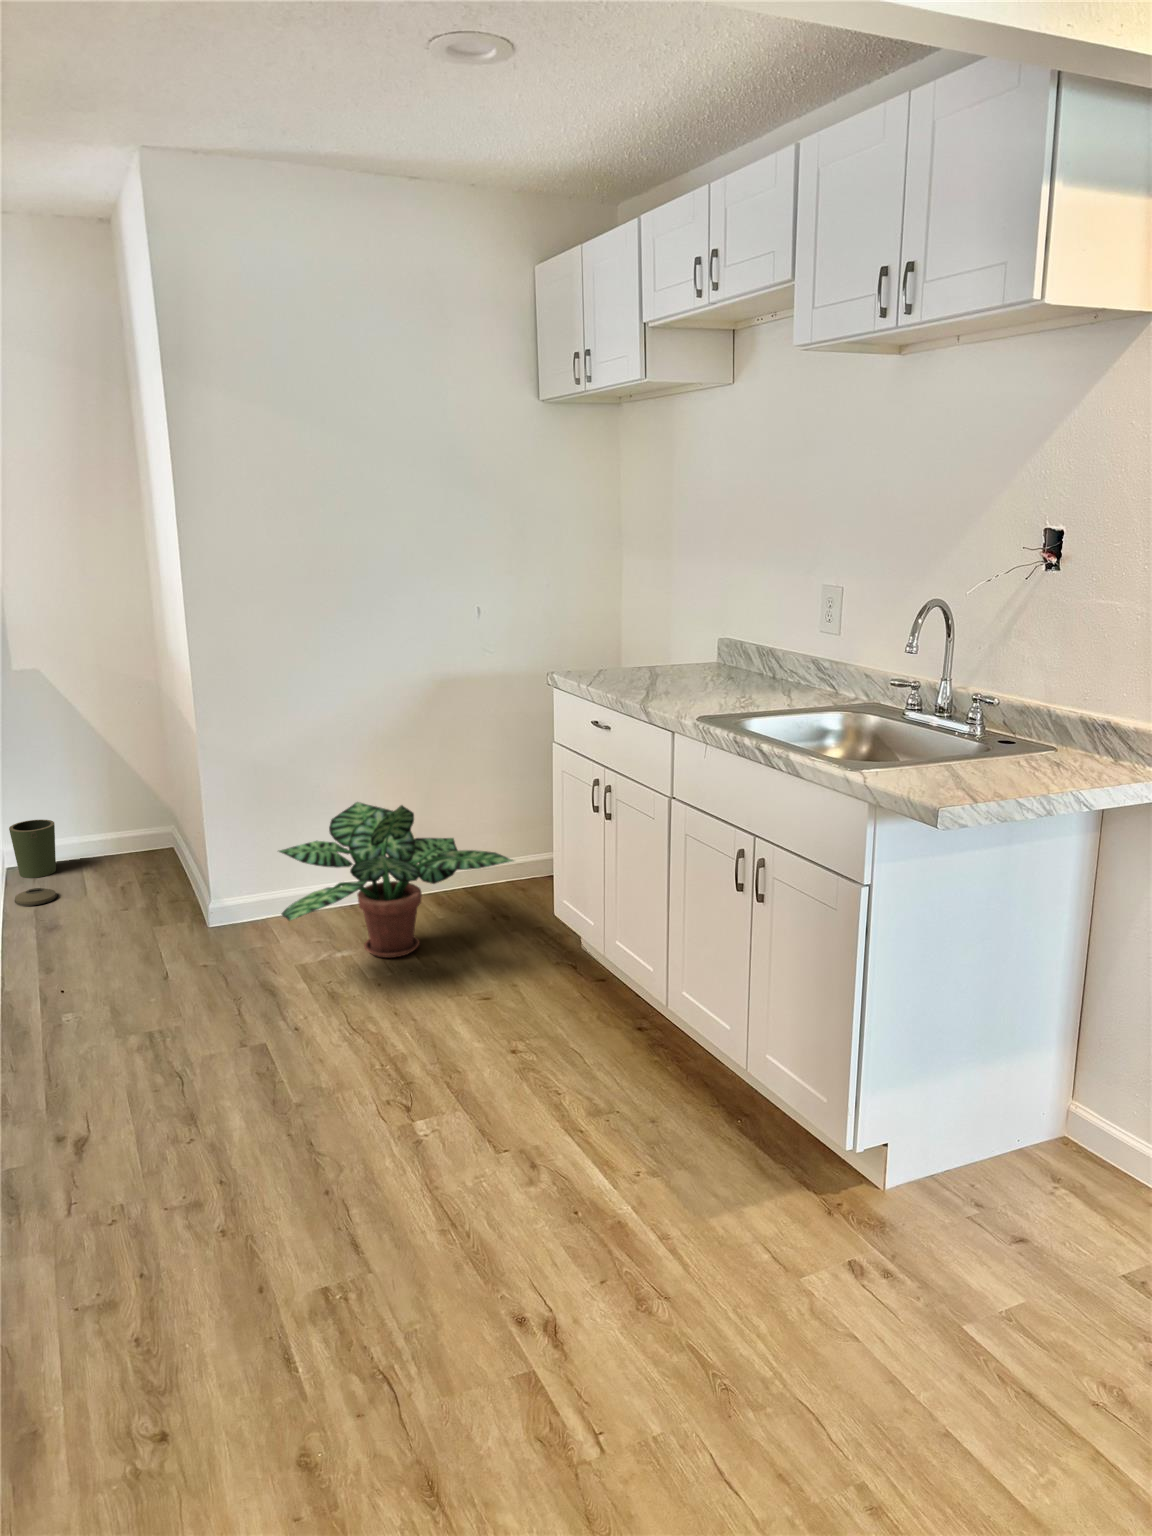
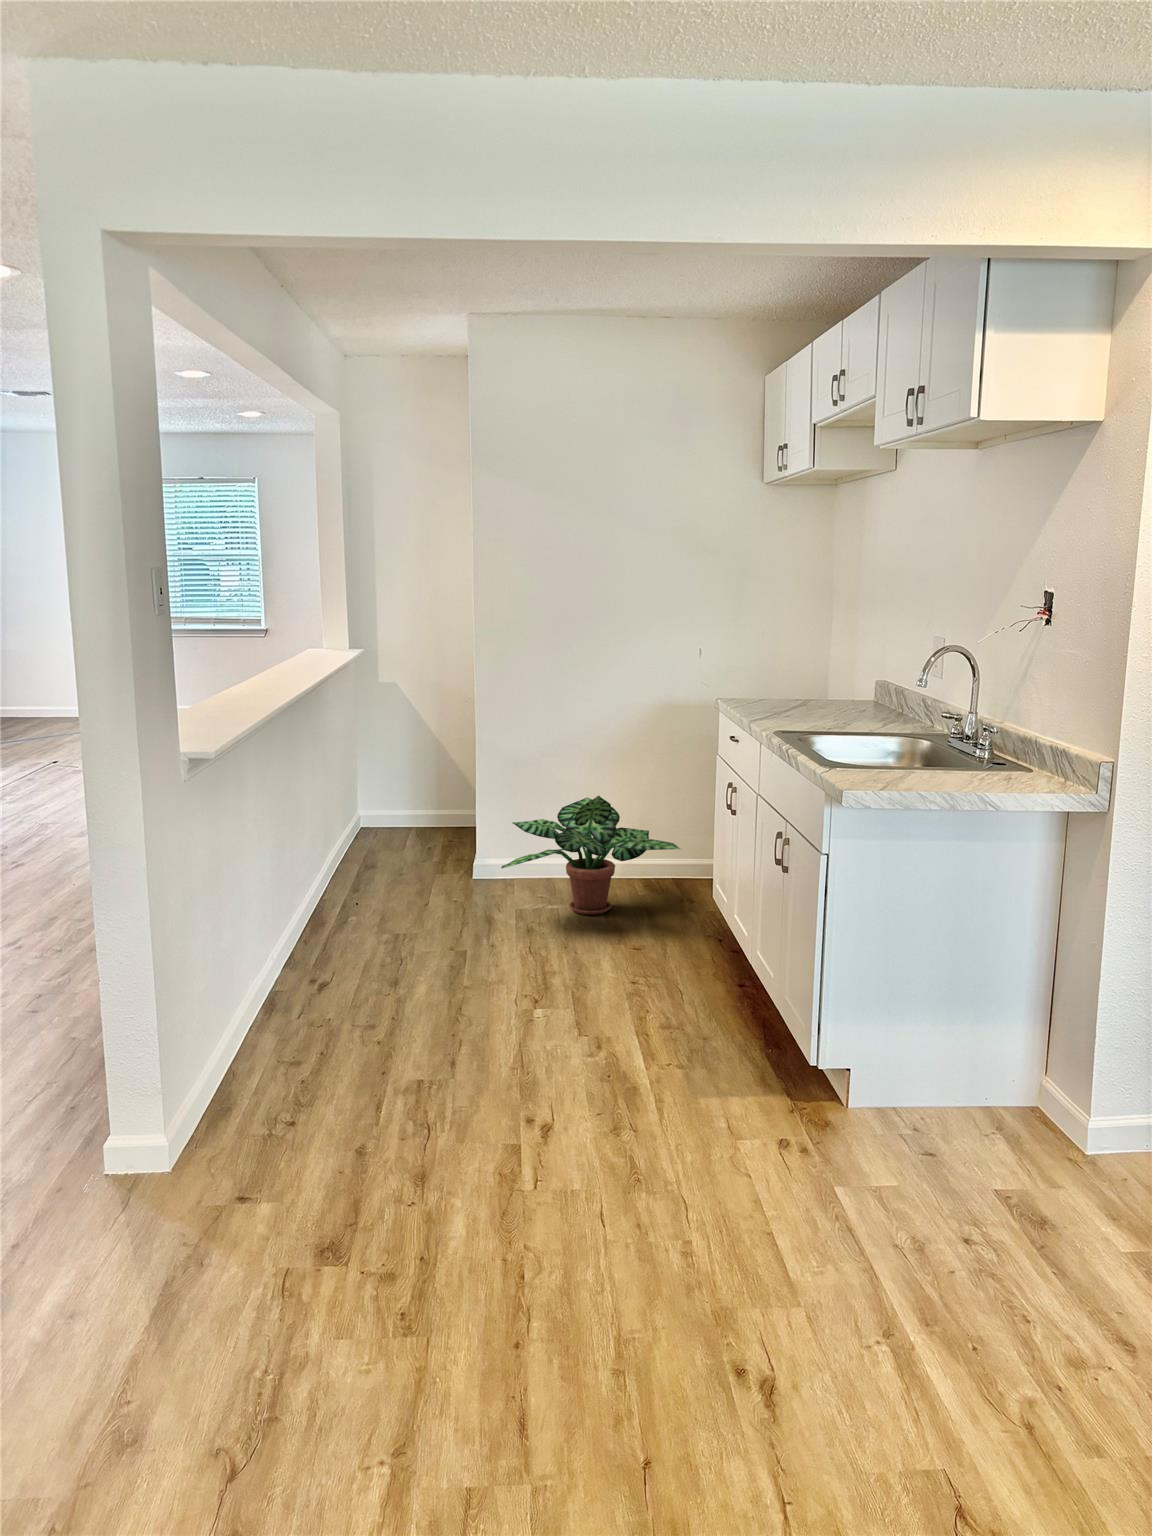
trash can: present [9,820,57,906] -> none [357,795,395,852]

